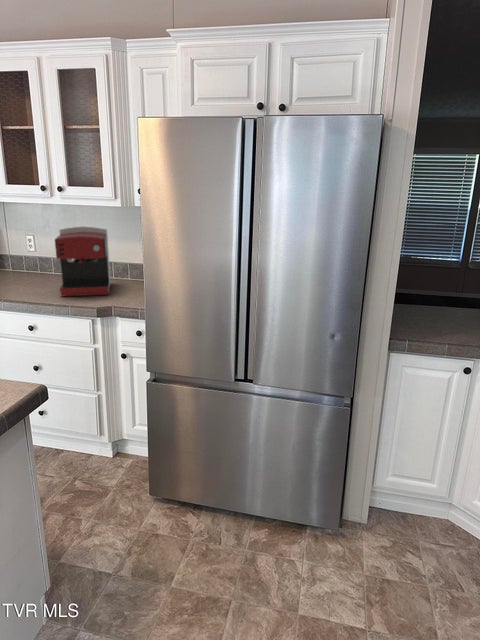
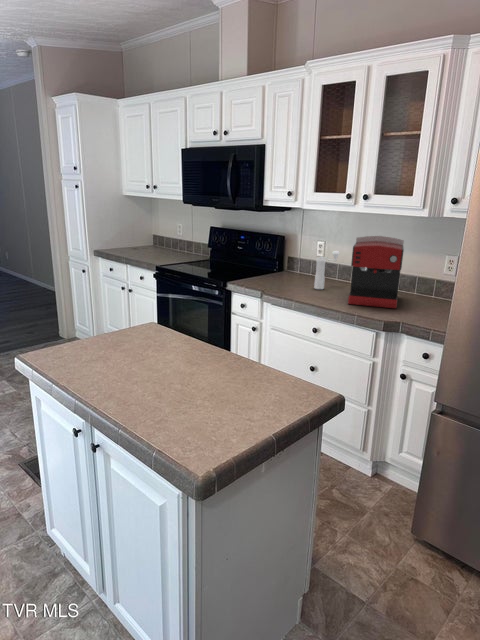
pepper mill: none [23,244,49,286] -> present [314,251,340,289]

